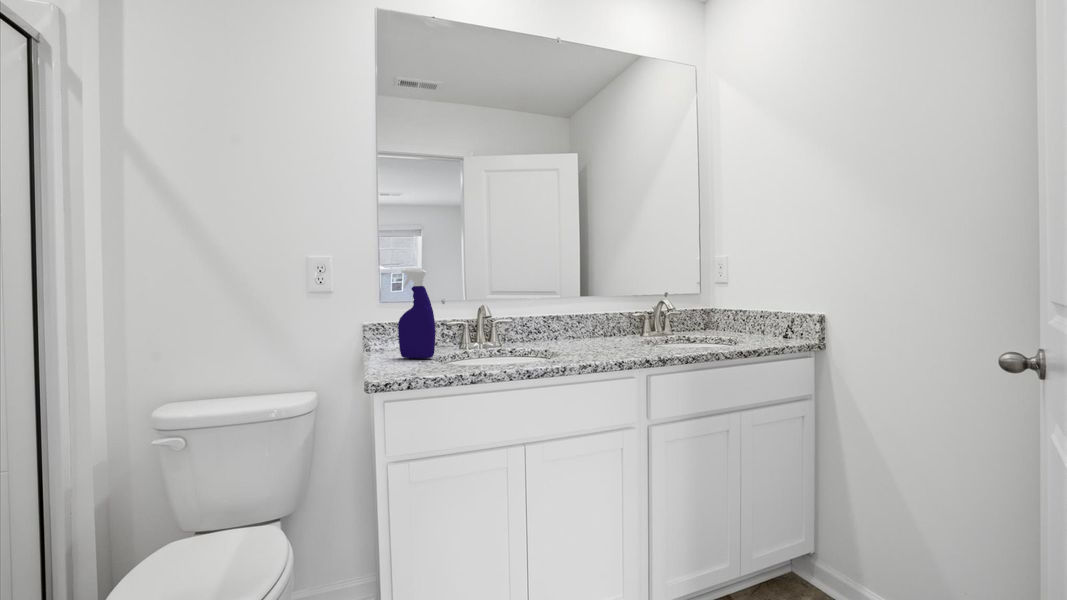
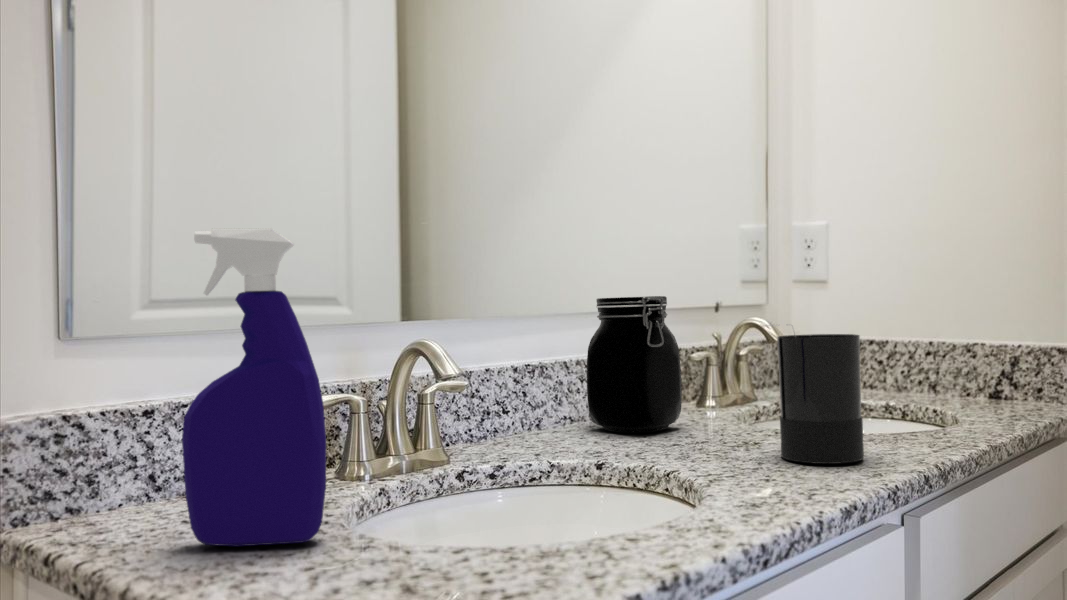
jar: none [573,289,610,342] -> present [587,296,682,433]
candle: none [616,299,650,351] -> present [777,326,864,464]

